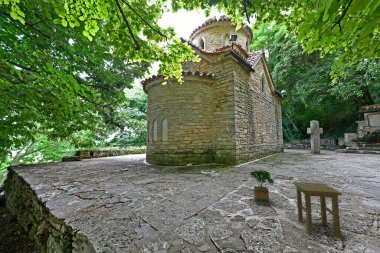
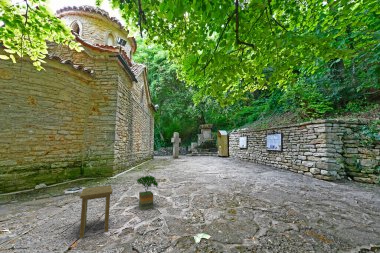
stool: present [294,182,341,238] -> present [79,185,112,238]

